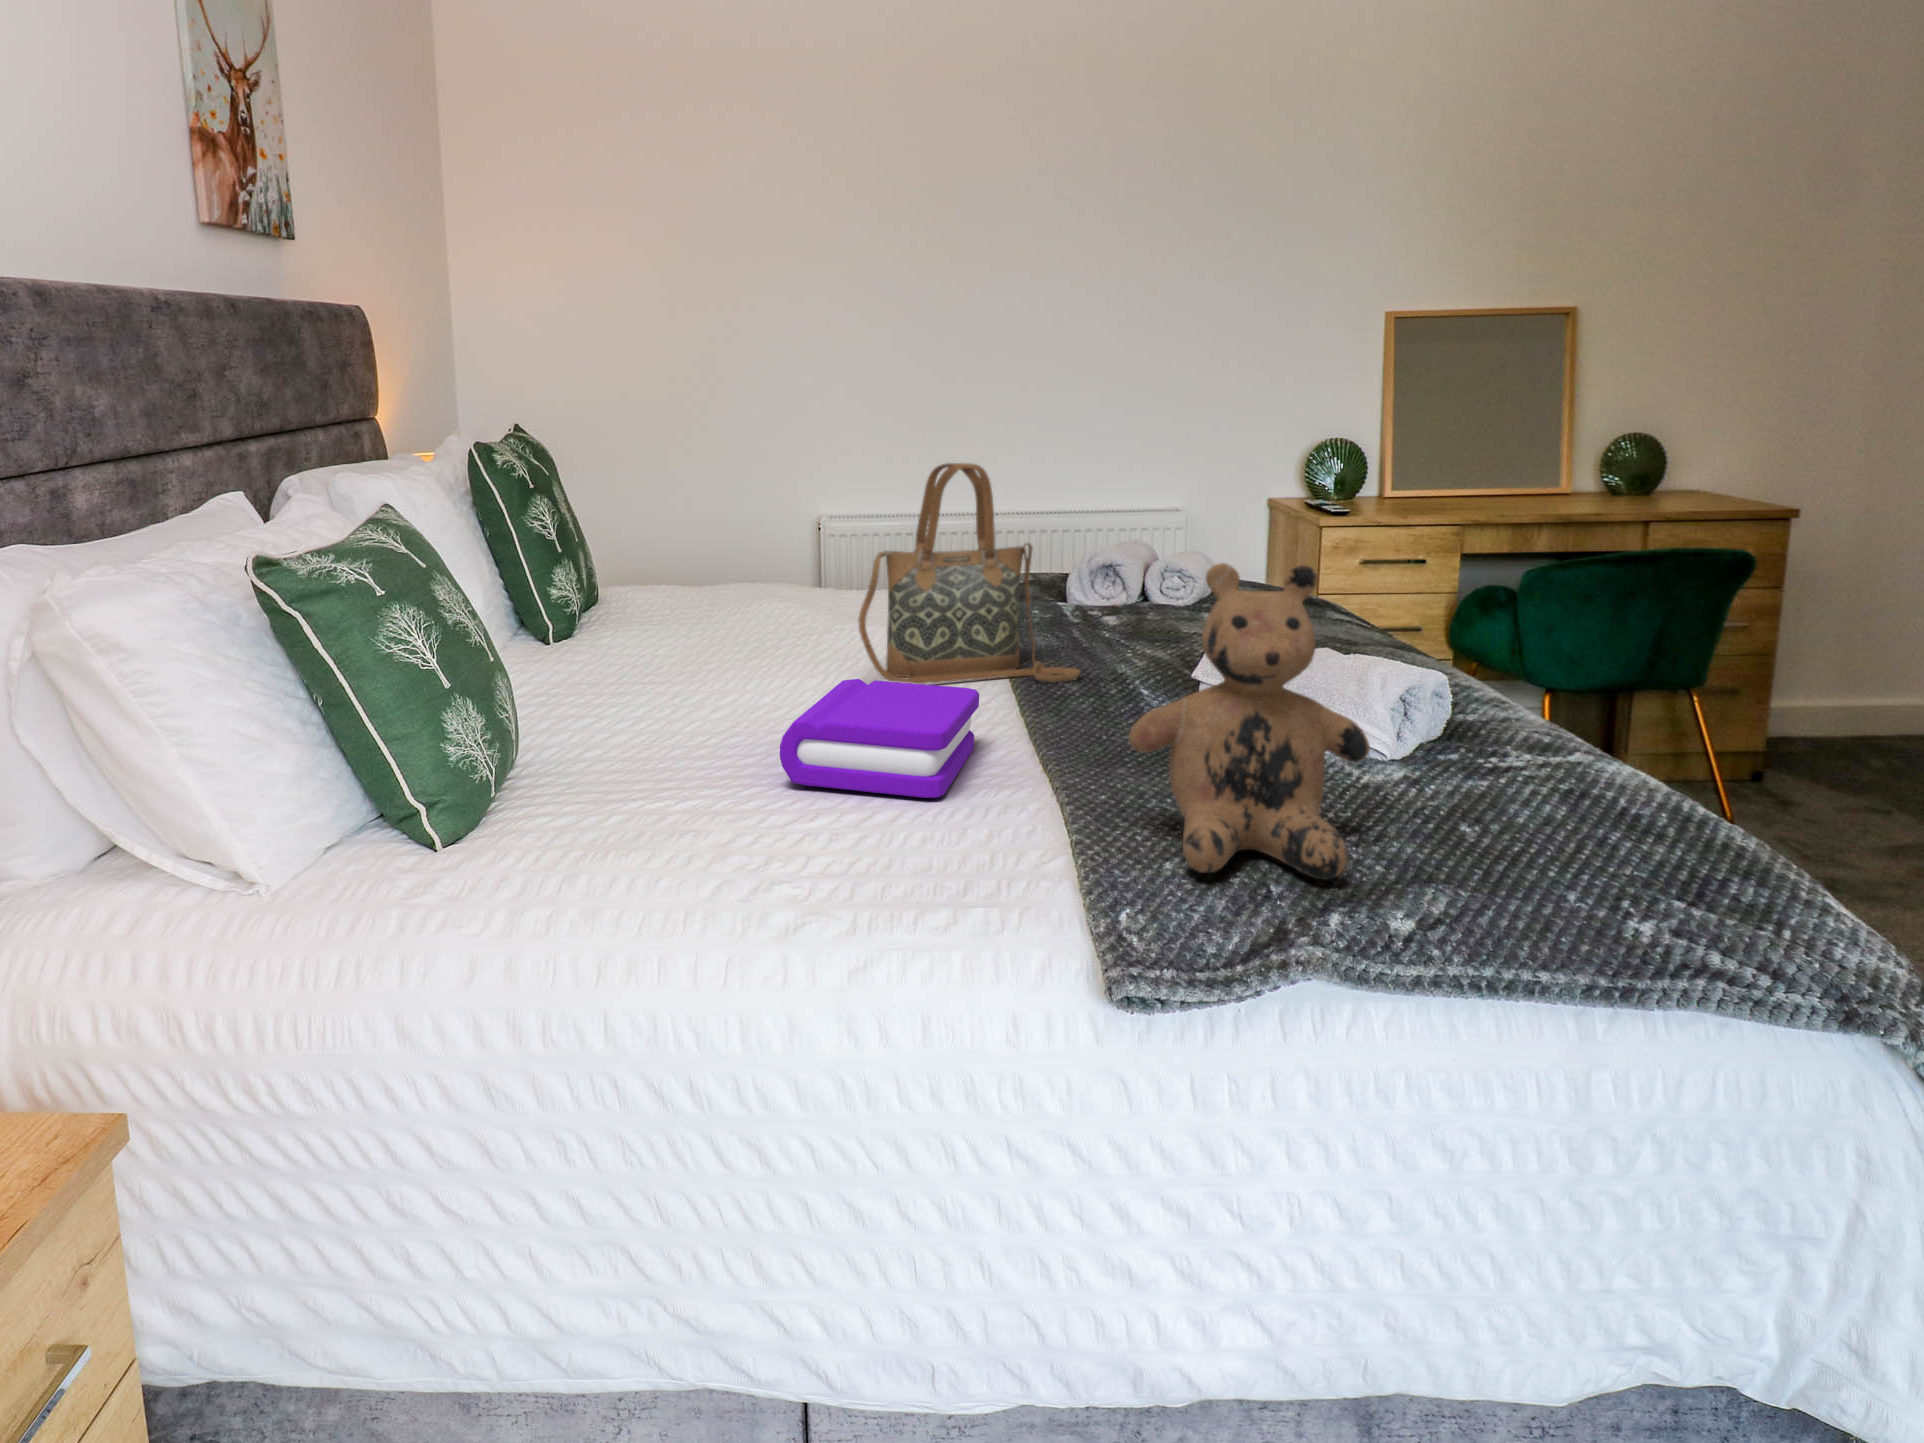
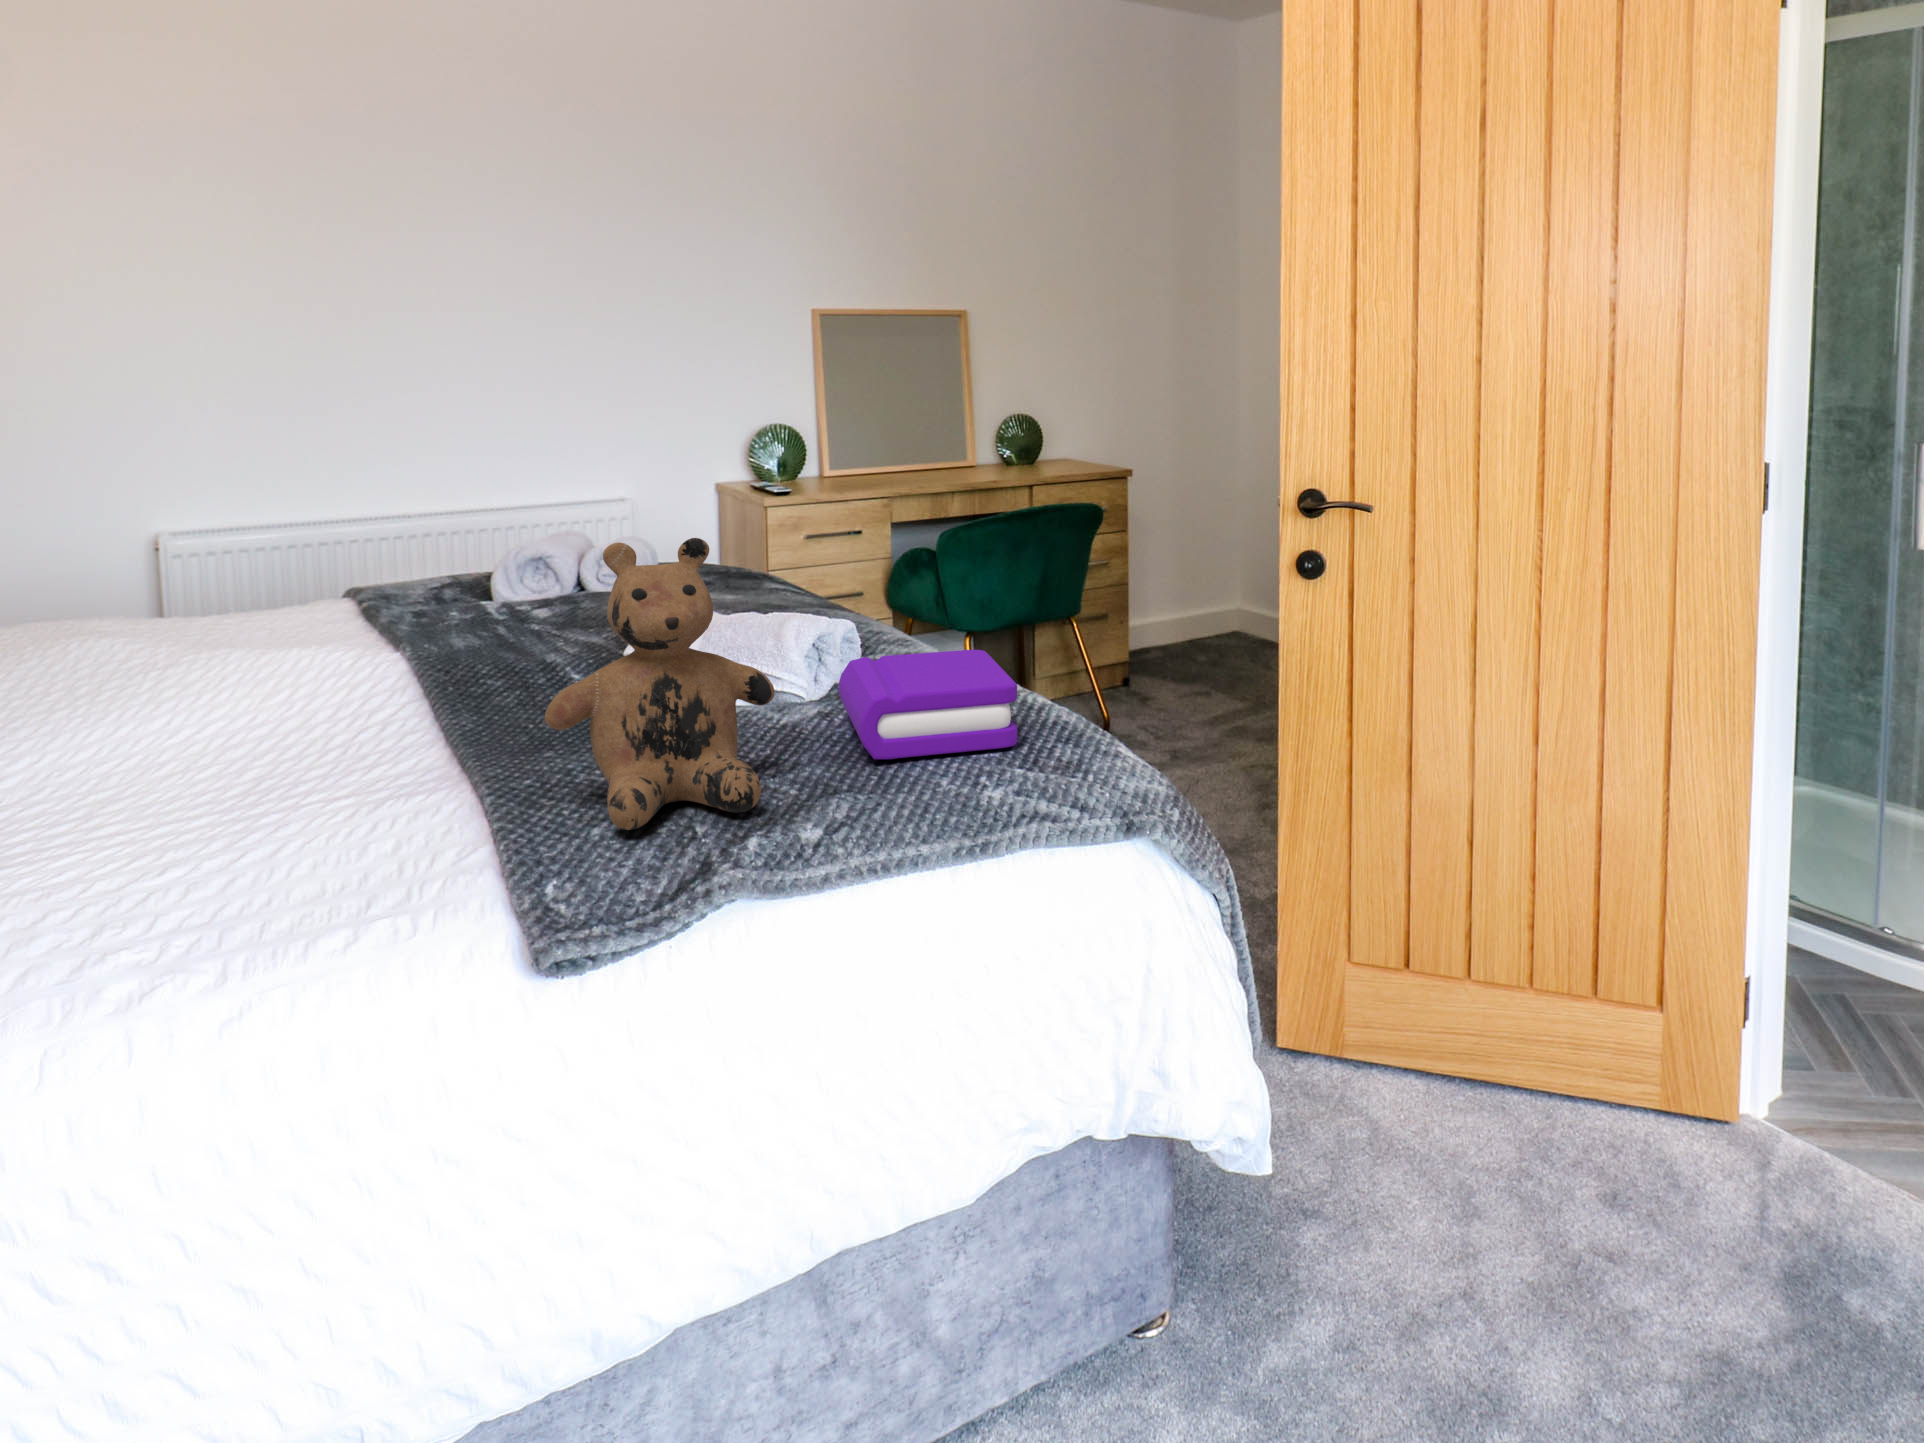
handbag: present [859,463,1080,684] -> none [222,465,508,711]
book: present [780,679,979,798] -> present [839,650,1018,759]

